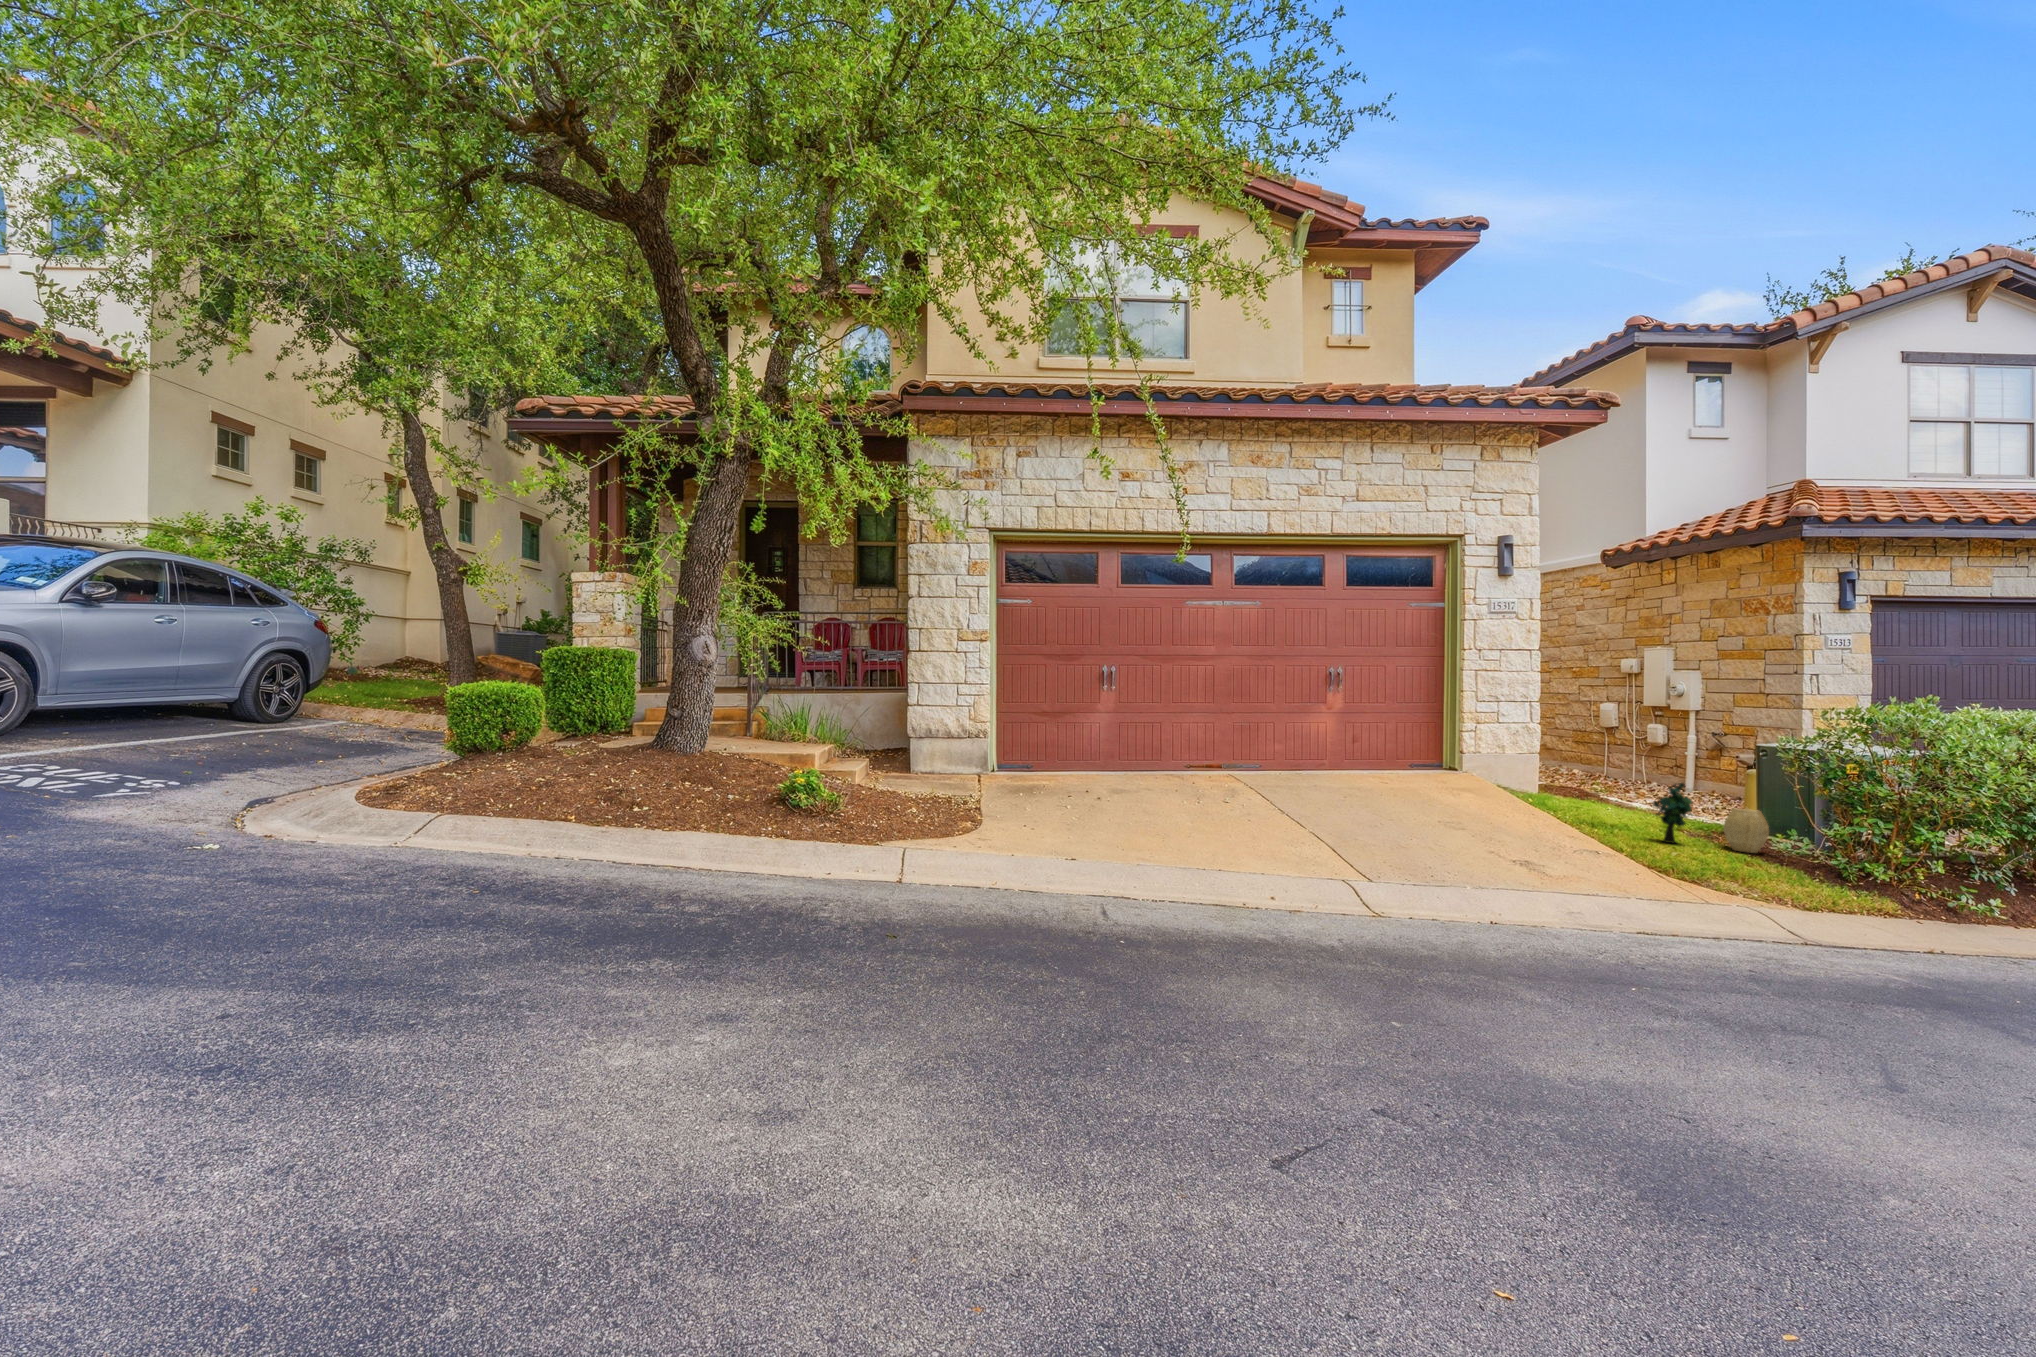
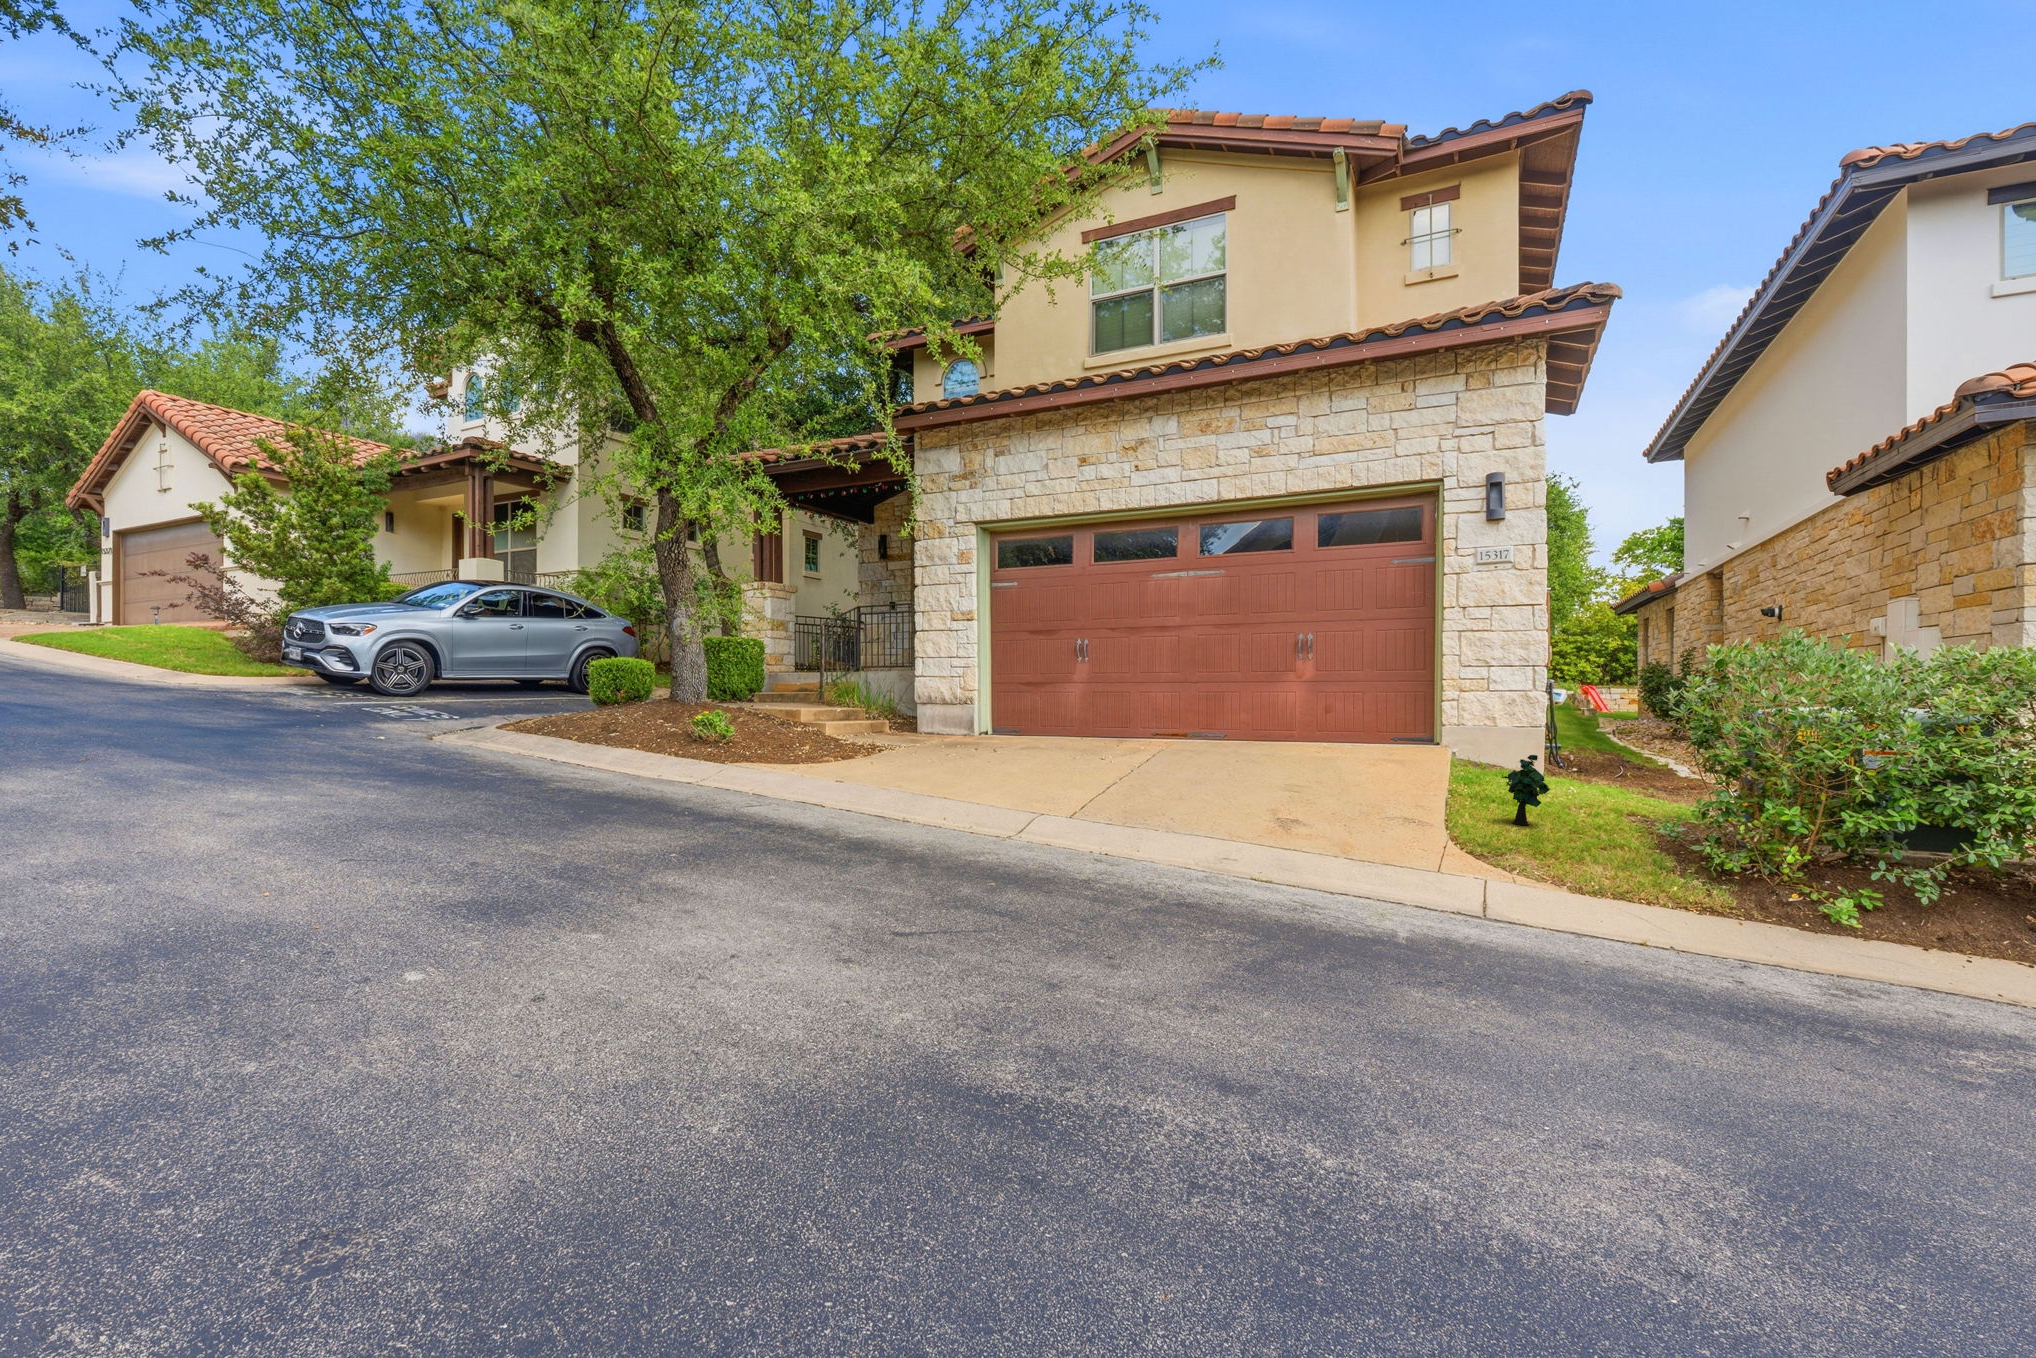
woven basket: present [1724,808,1769,853] -> none [1582,787,1634,843]

